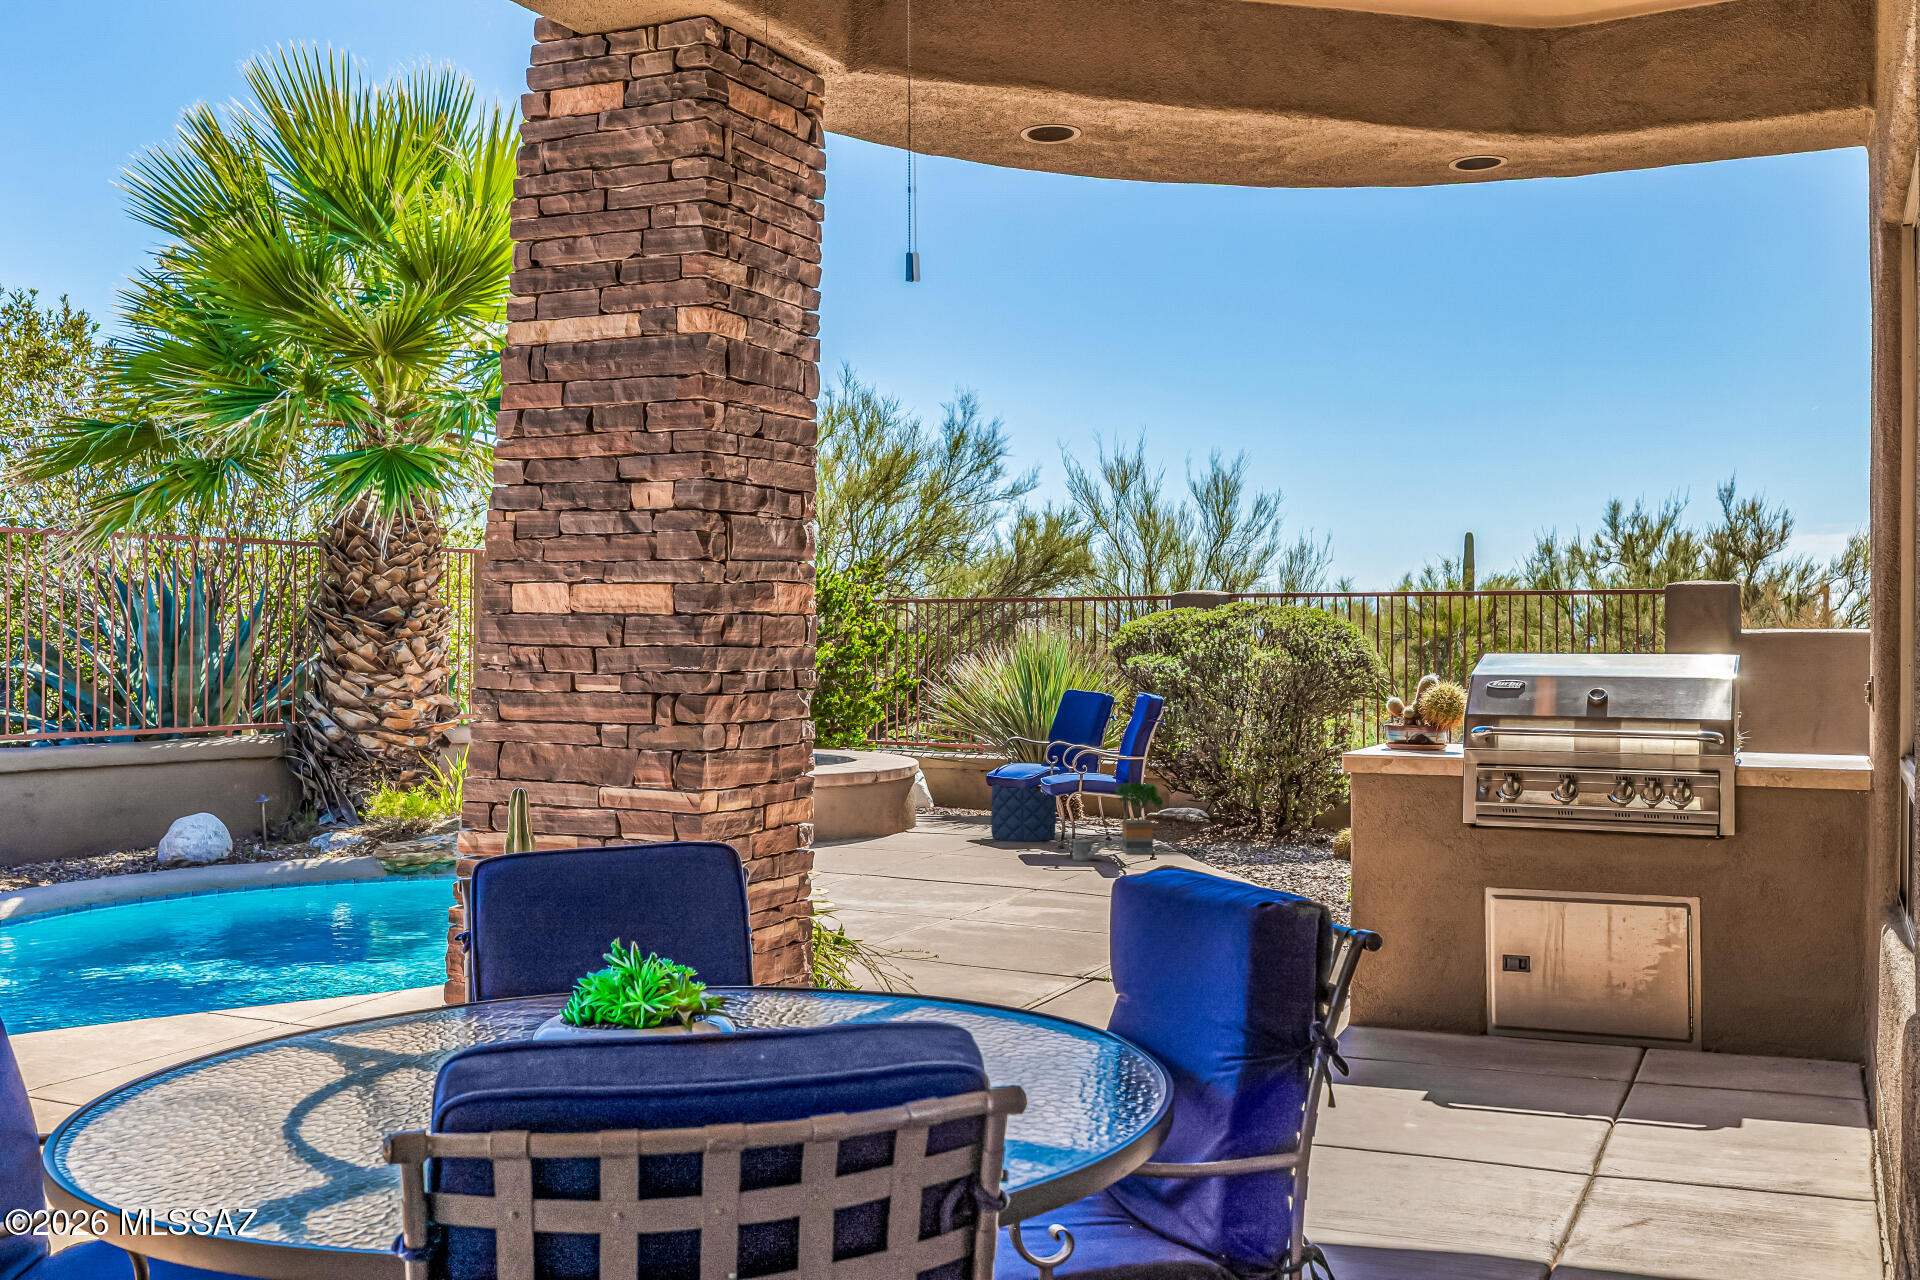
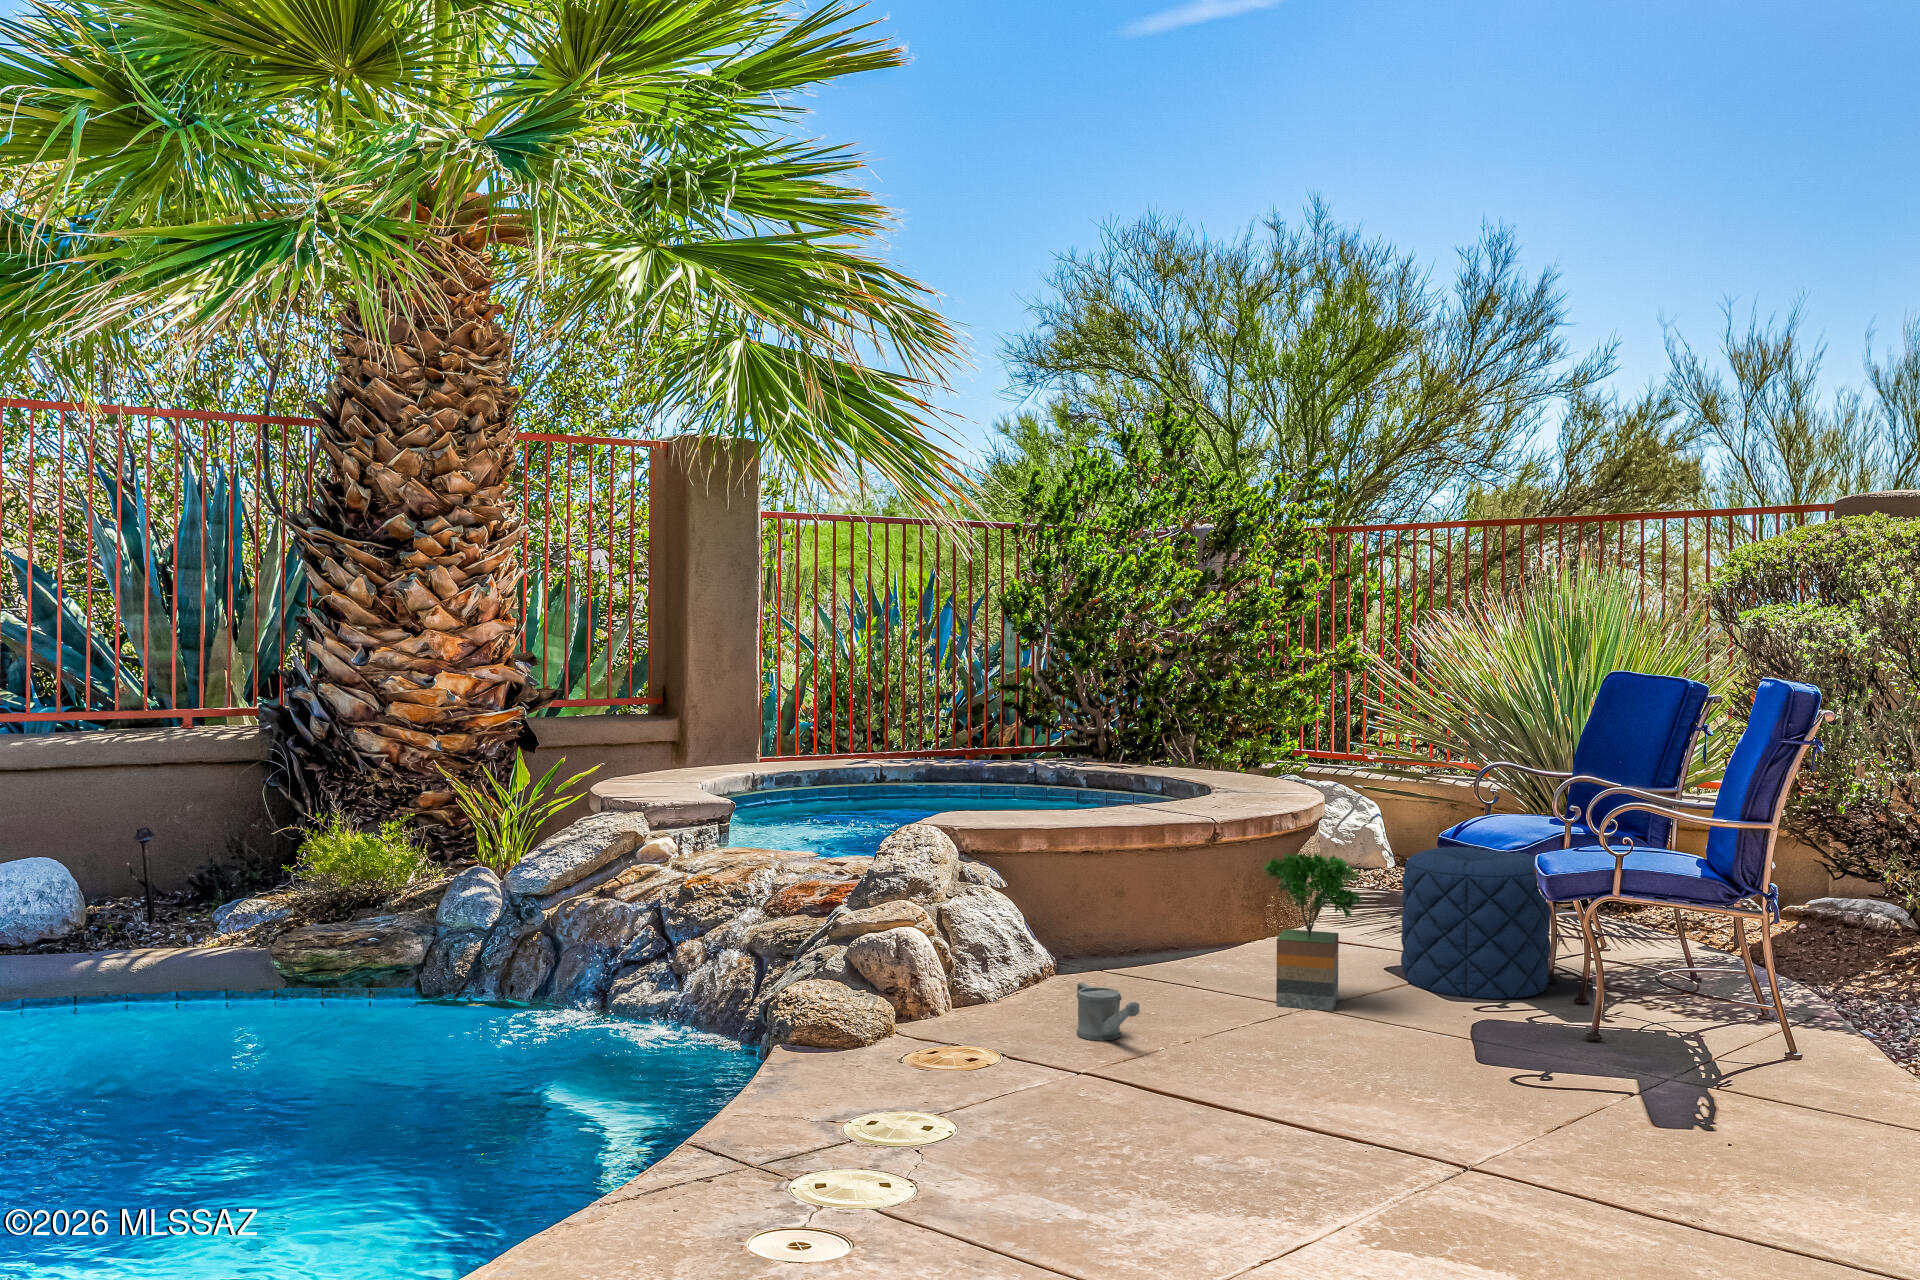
potted tree: present [1116,782,1163,855] -> present [1264,852,1362,1011]
watering can: present [1067,839,1109,861] -> present [1077,983,1139,1041]

